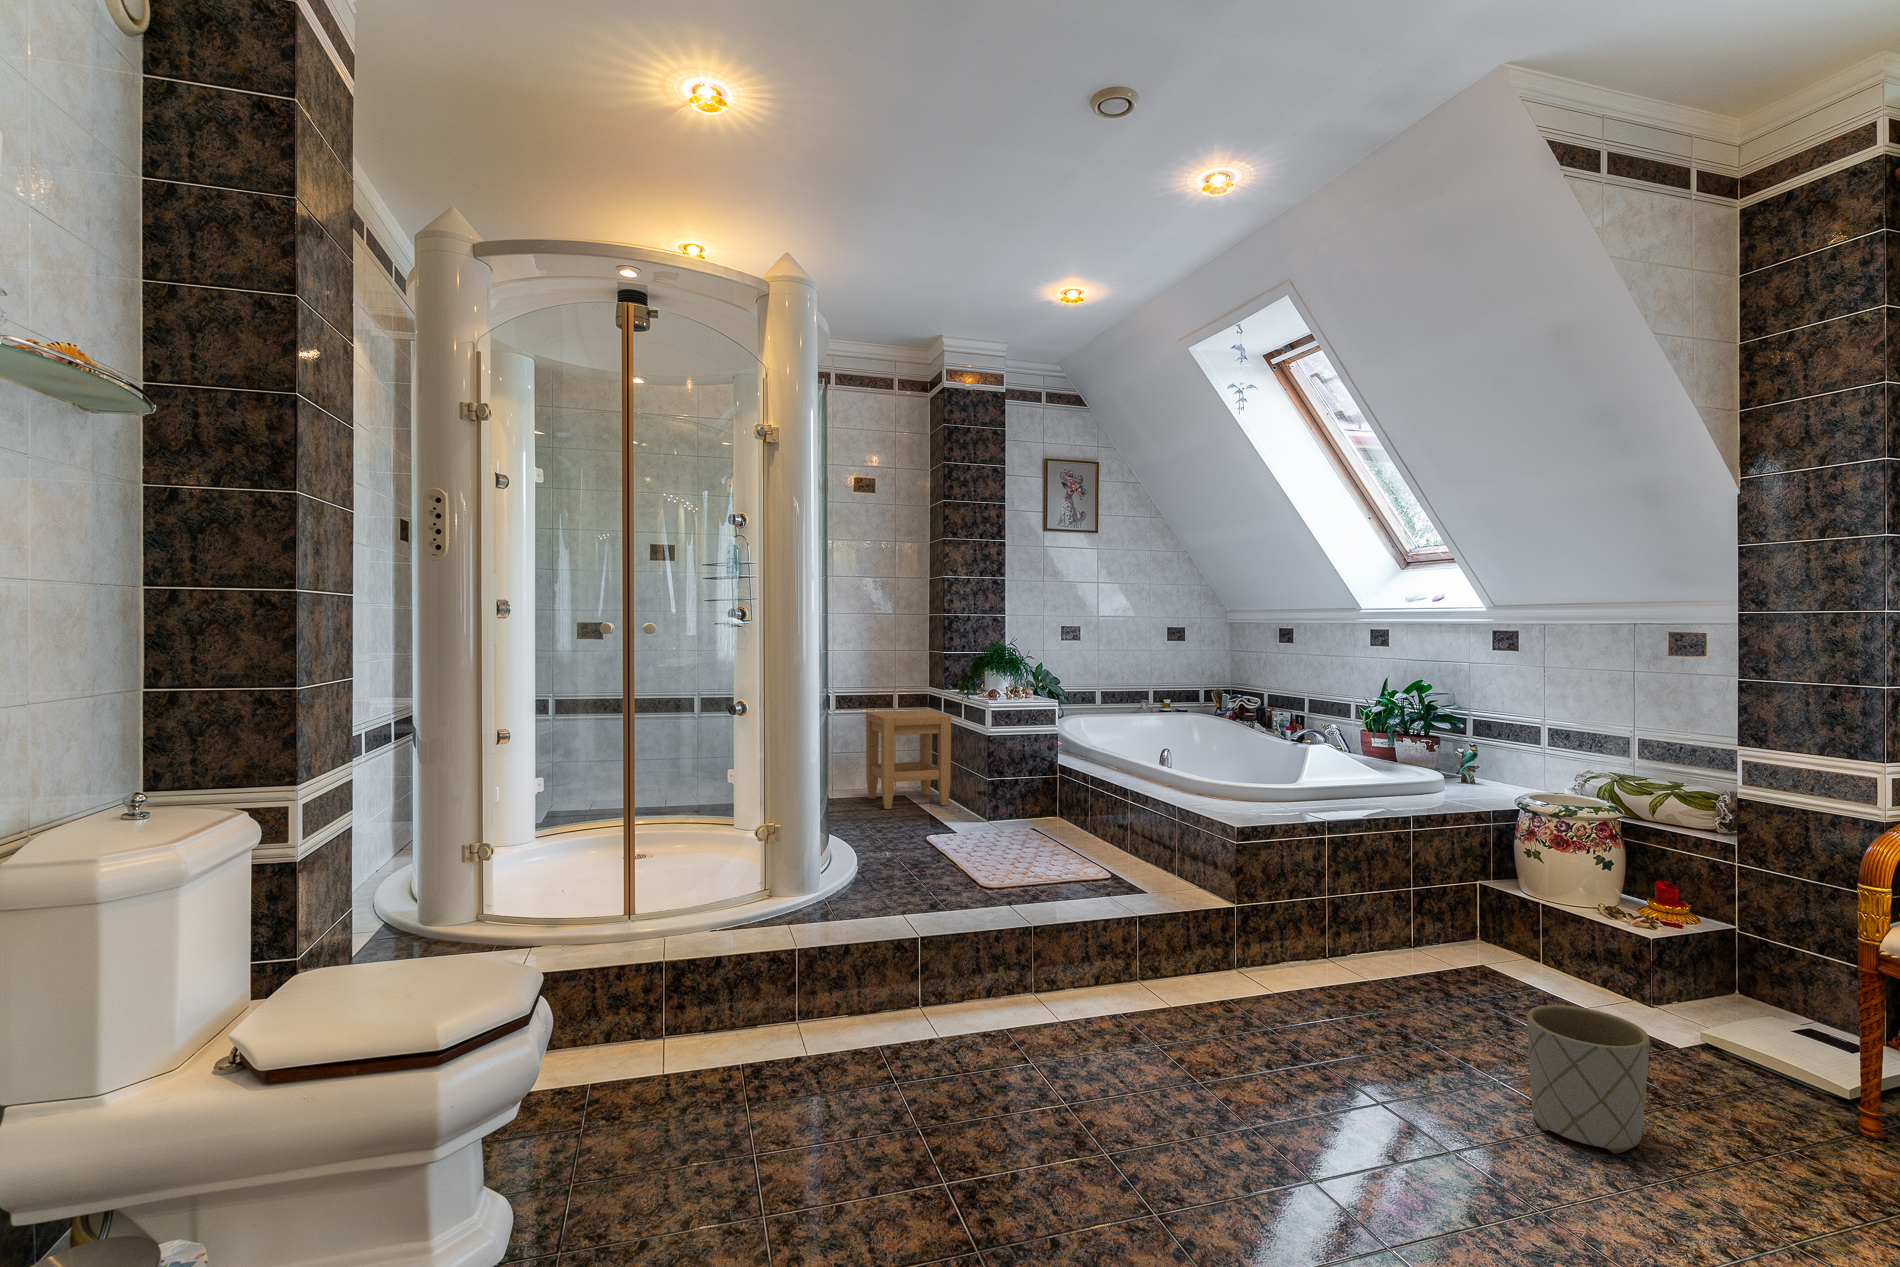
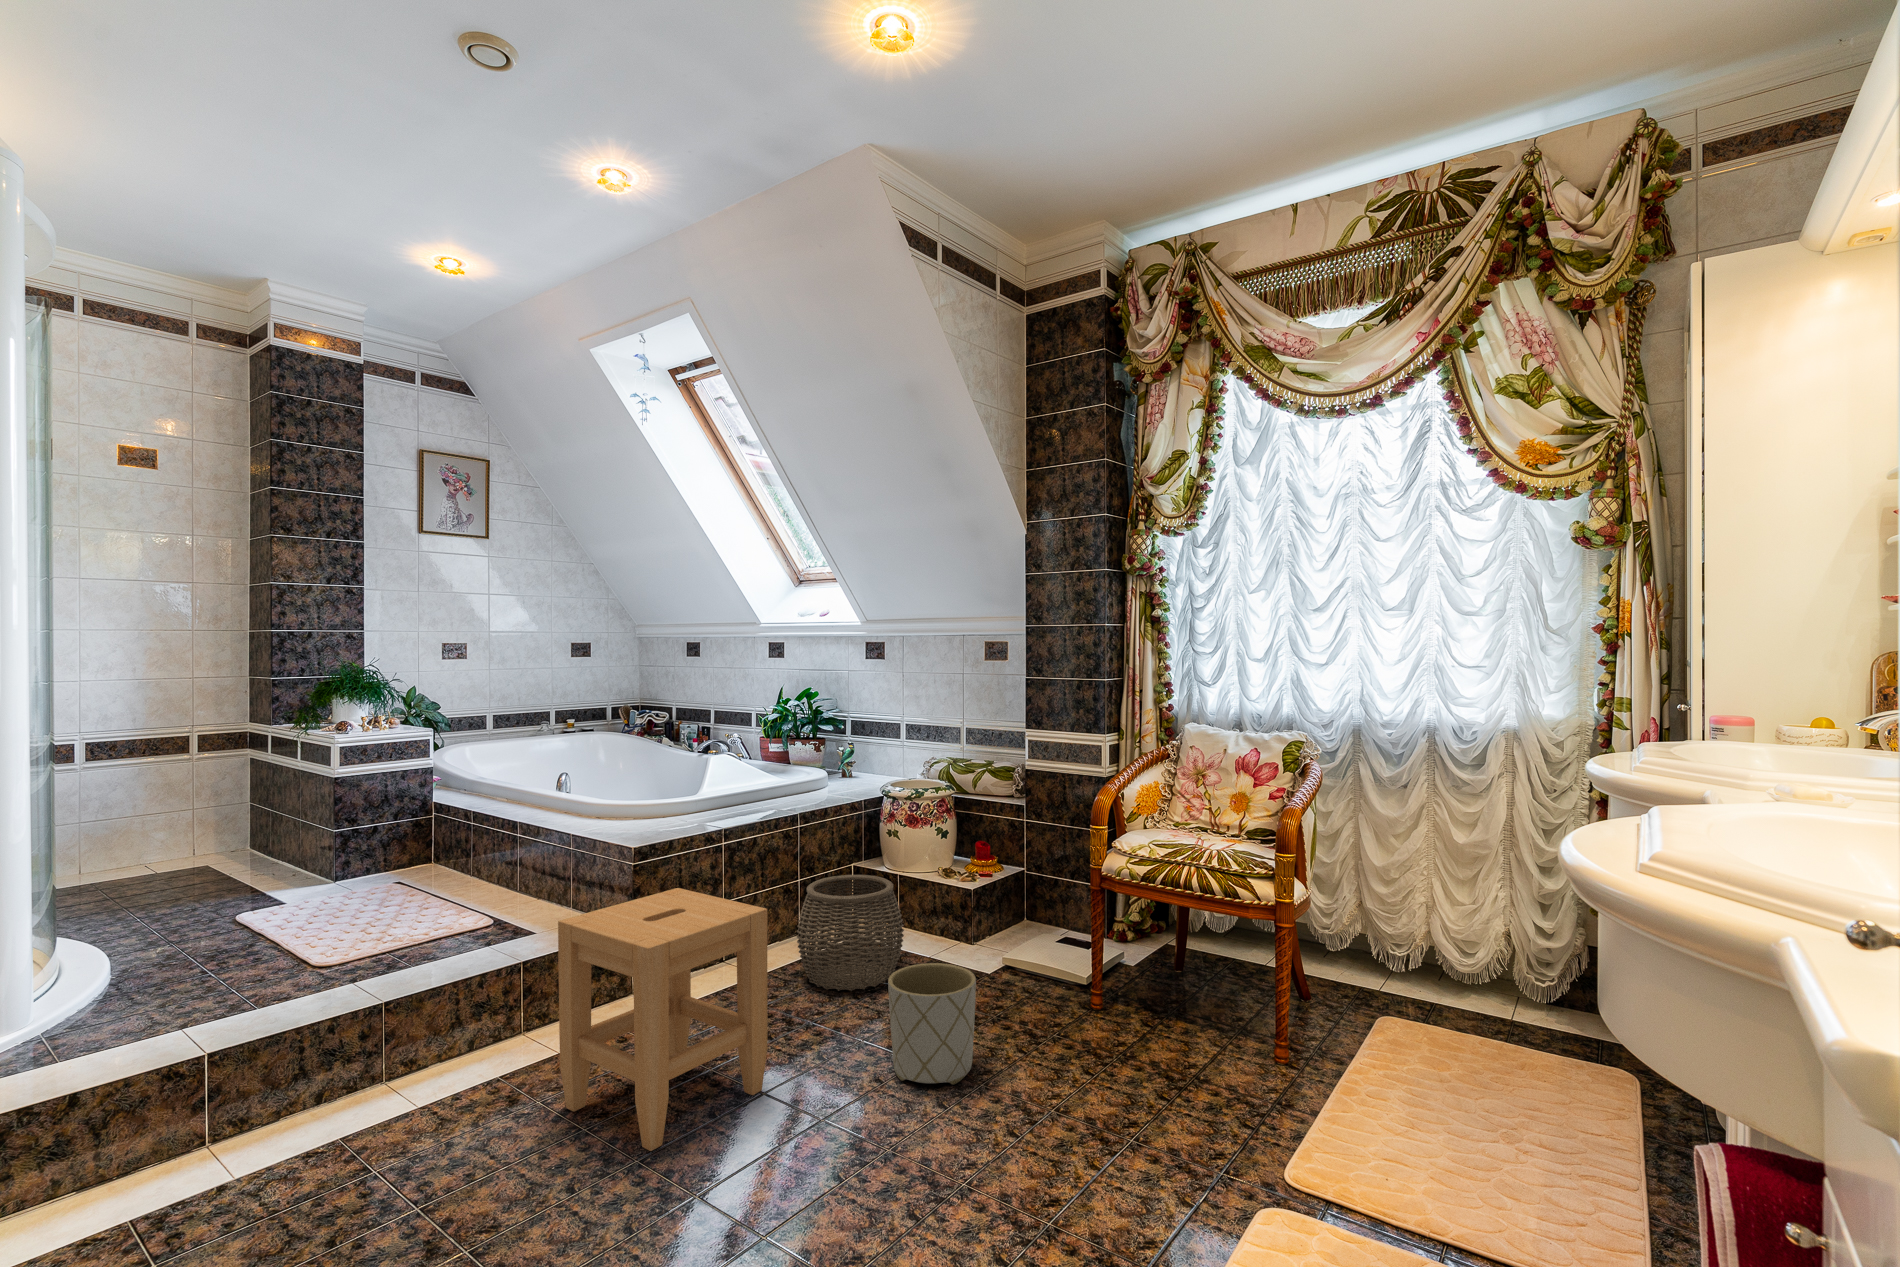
stool: present [866,710,951,809] -> present [558,888,767,1151]
woven basket: none [1411,891,1547,1022] -> present [797,875,904,991]

